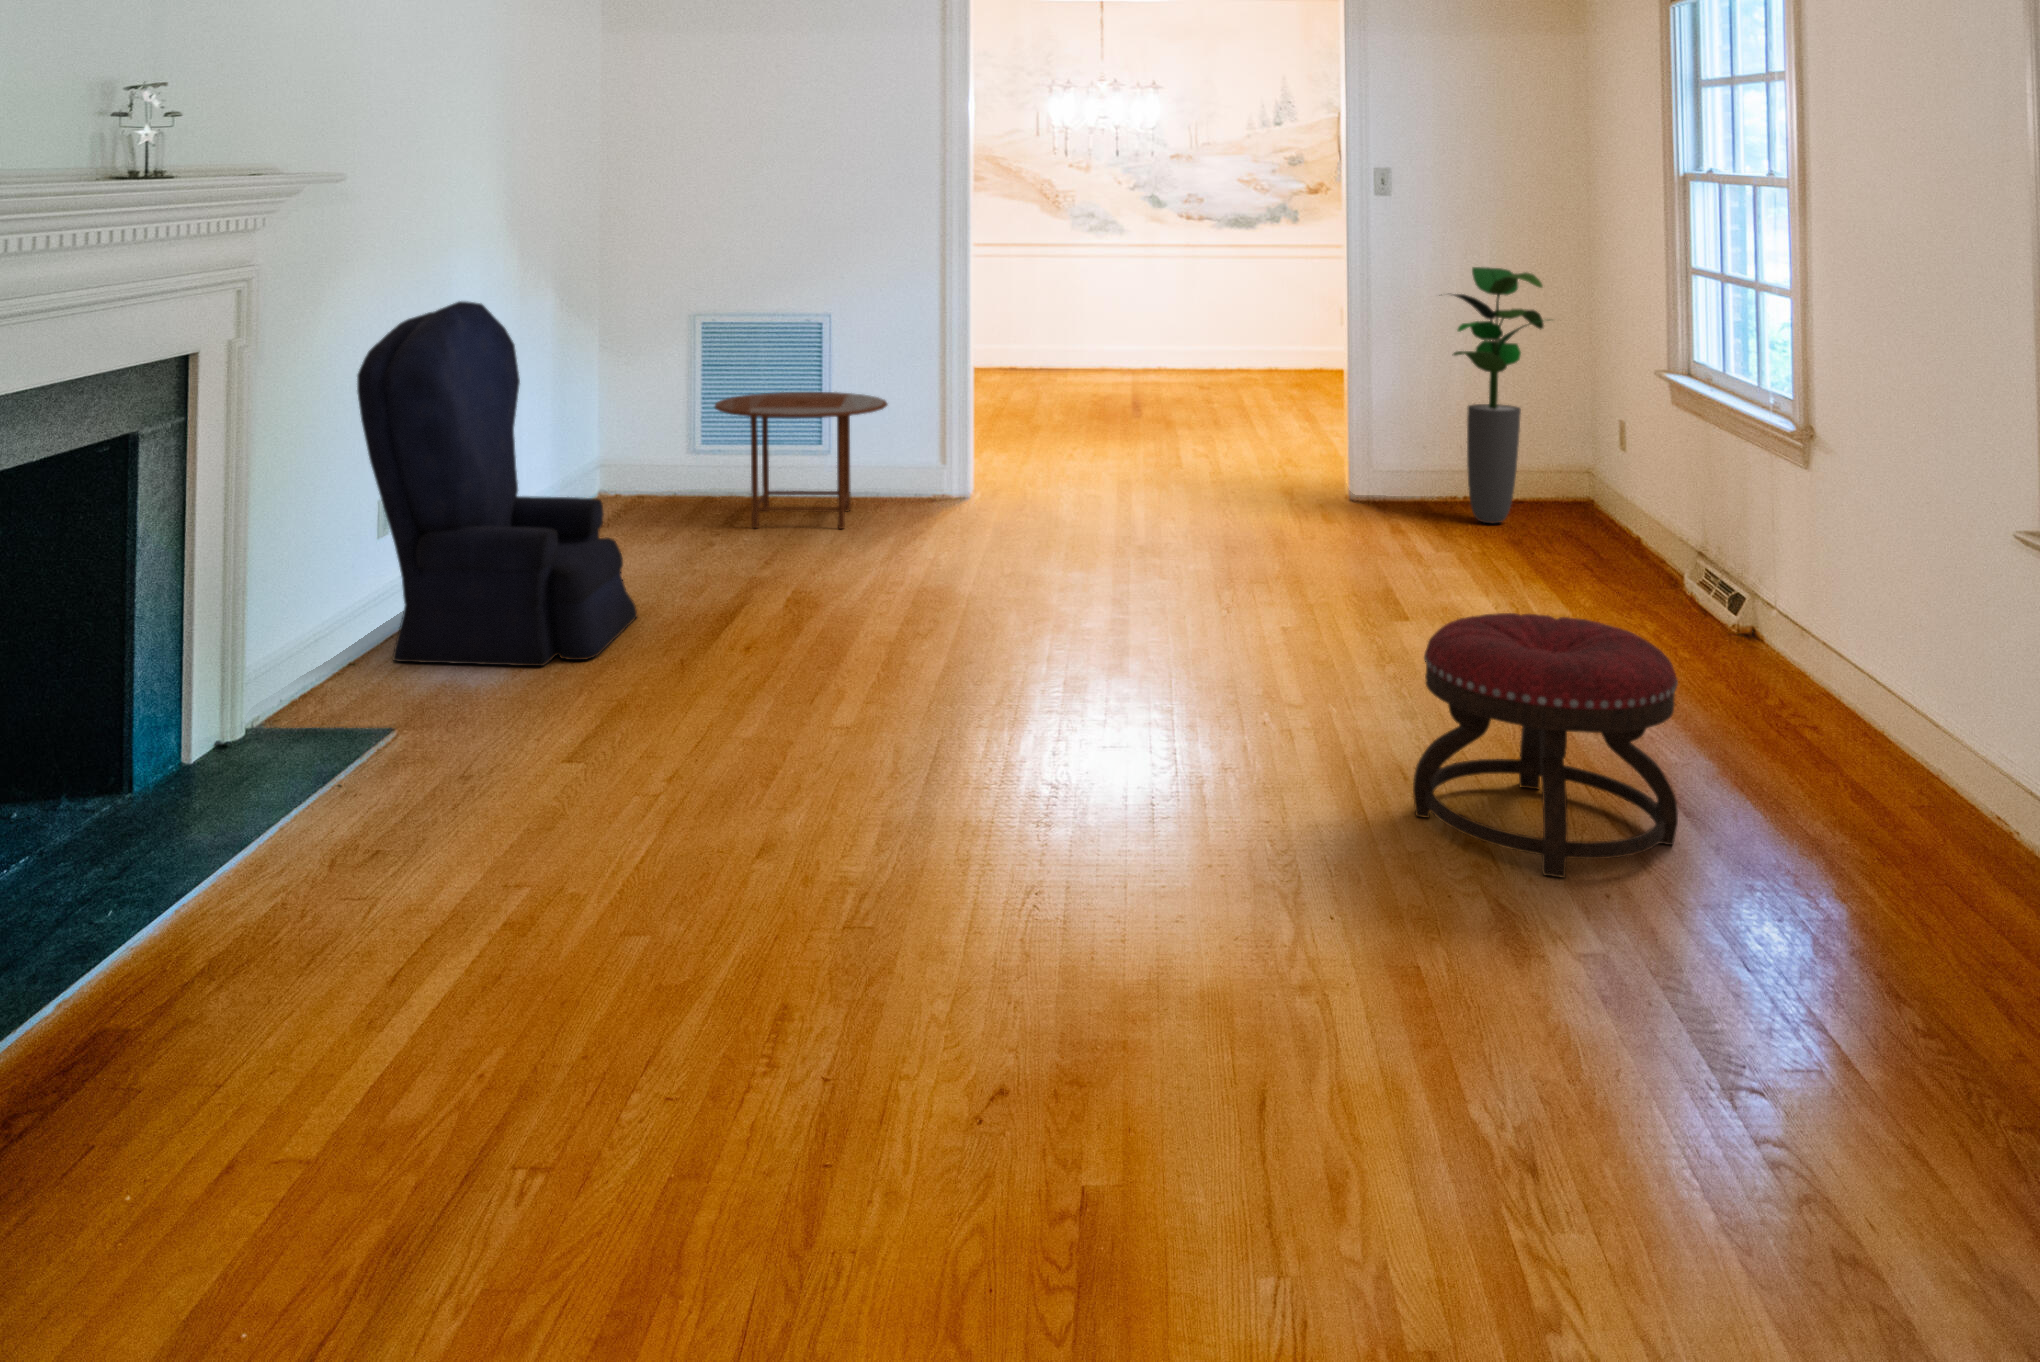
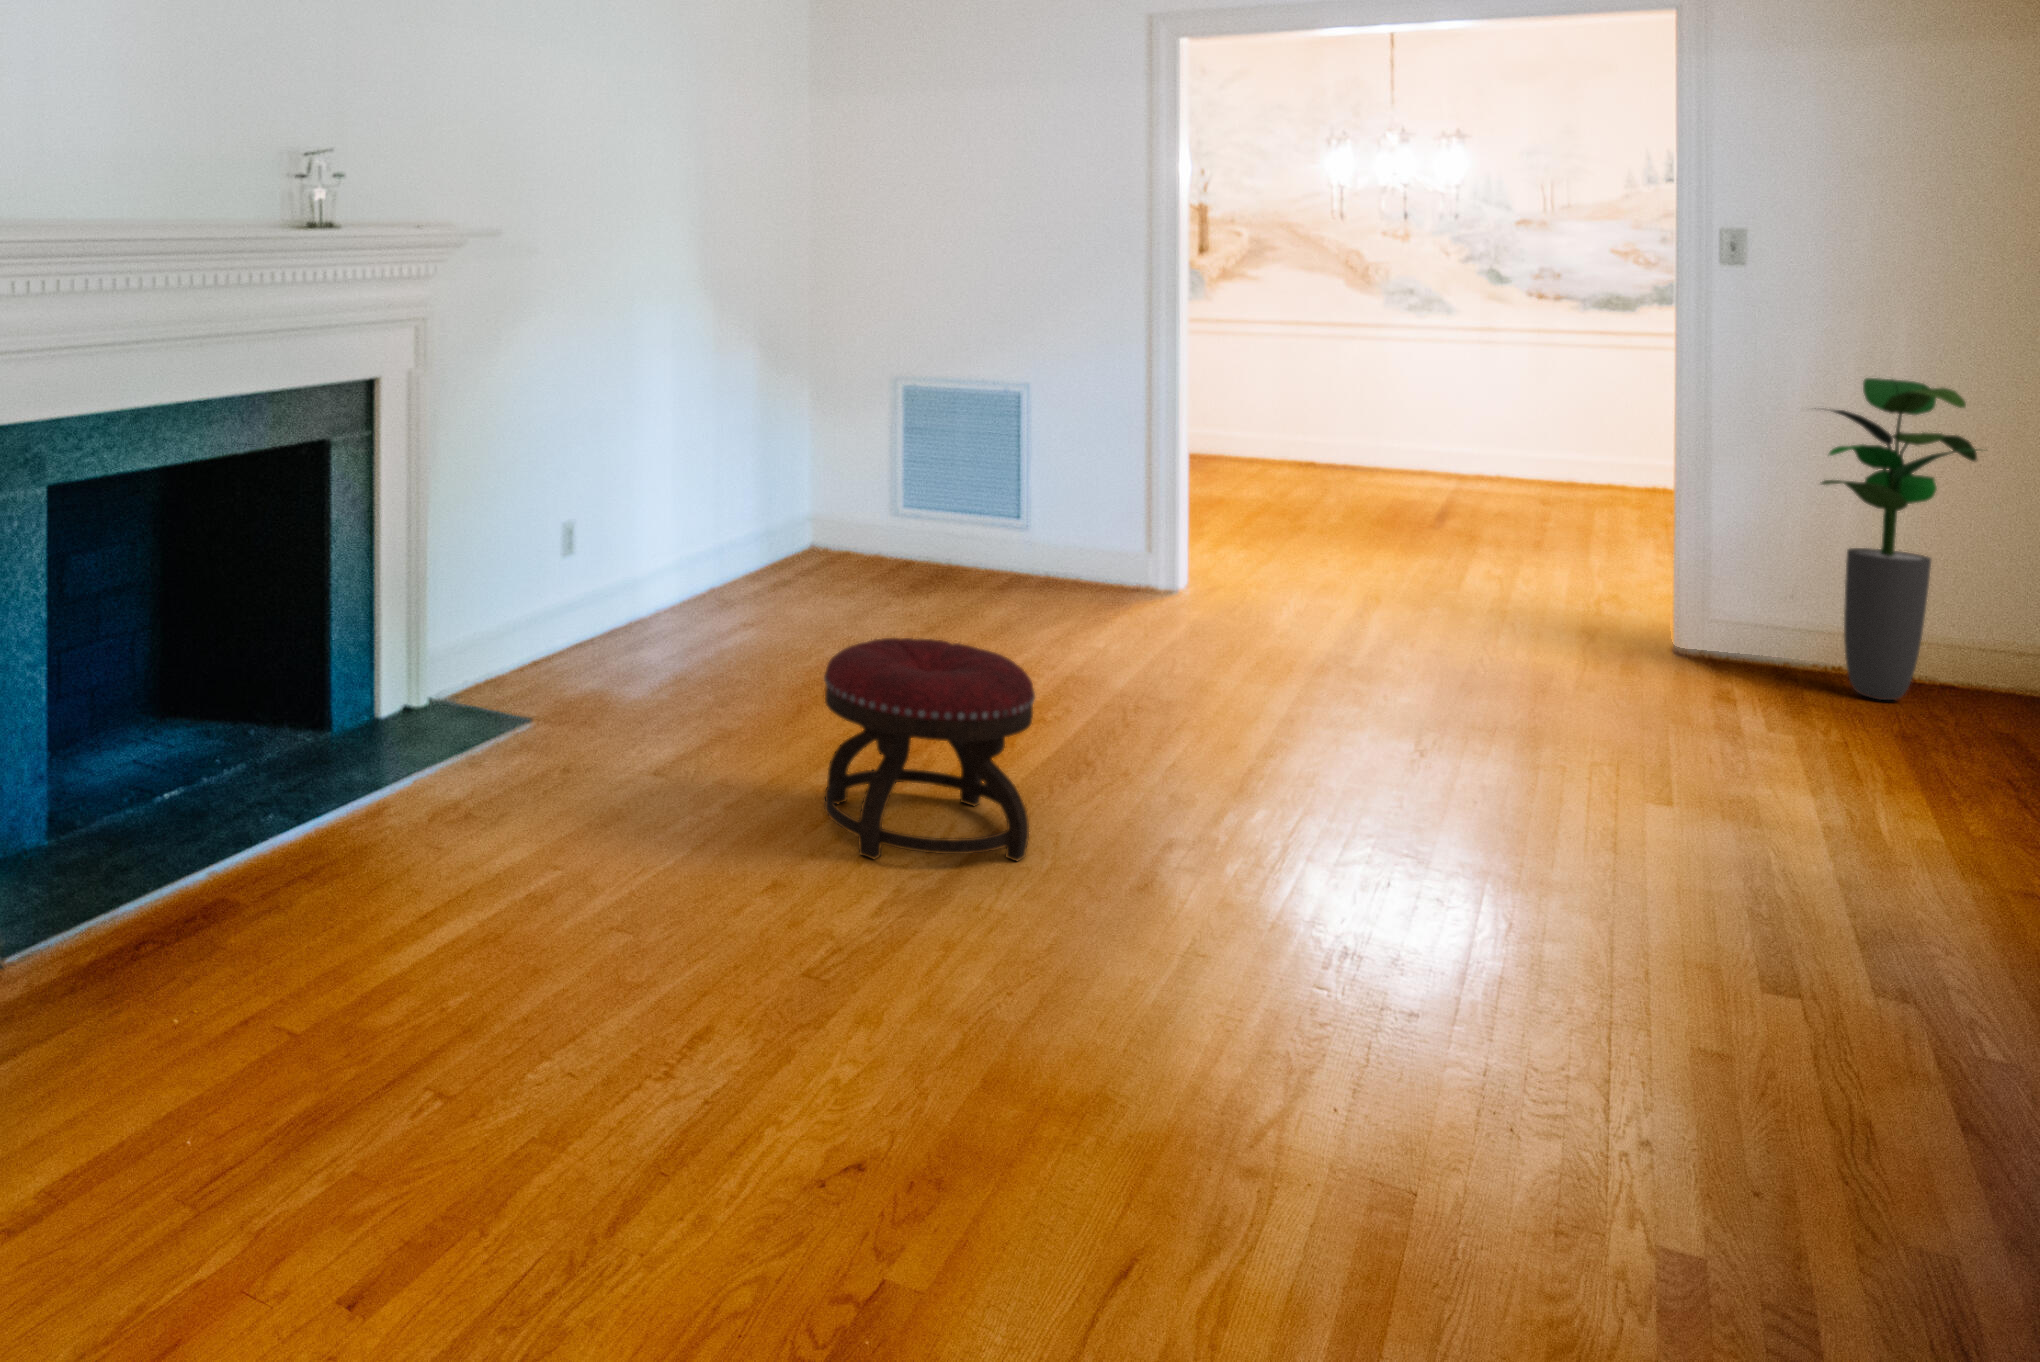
armchair: present [357,301,637,666] -> none [539,354,783,688]
side table: present [715,392,887,529] -> none [907,462,1087,603]
ottoman: present [1413,613,1678,878] -> present [824,638,1035,861]

